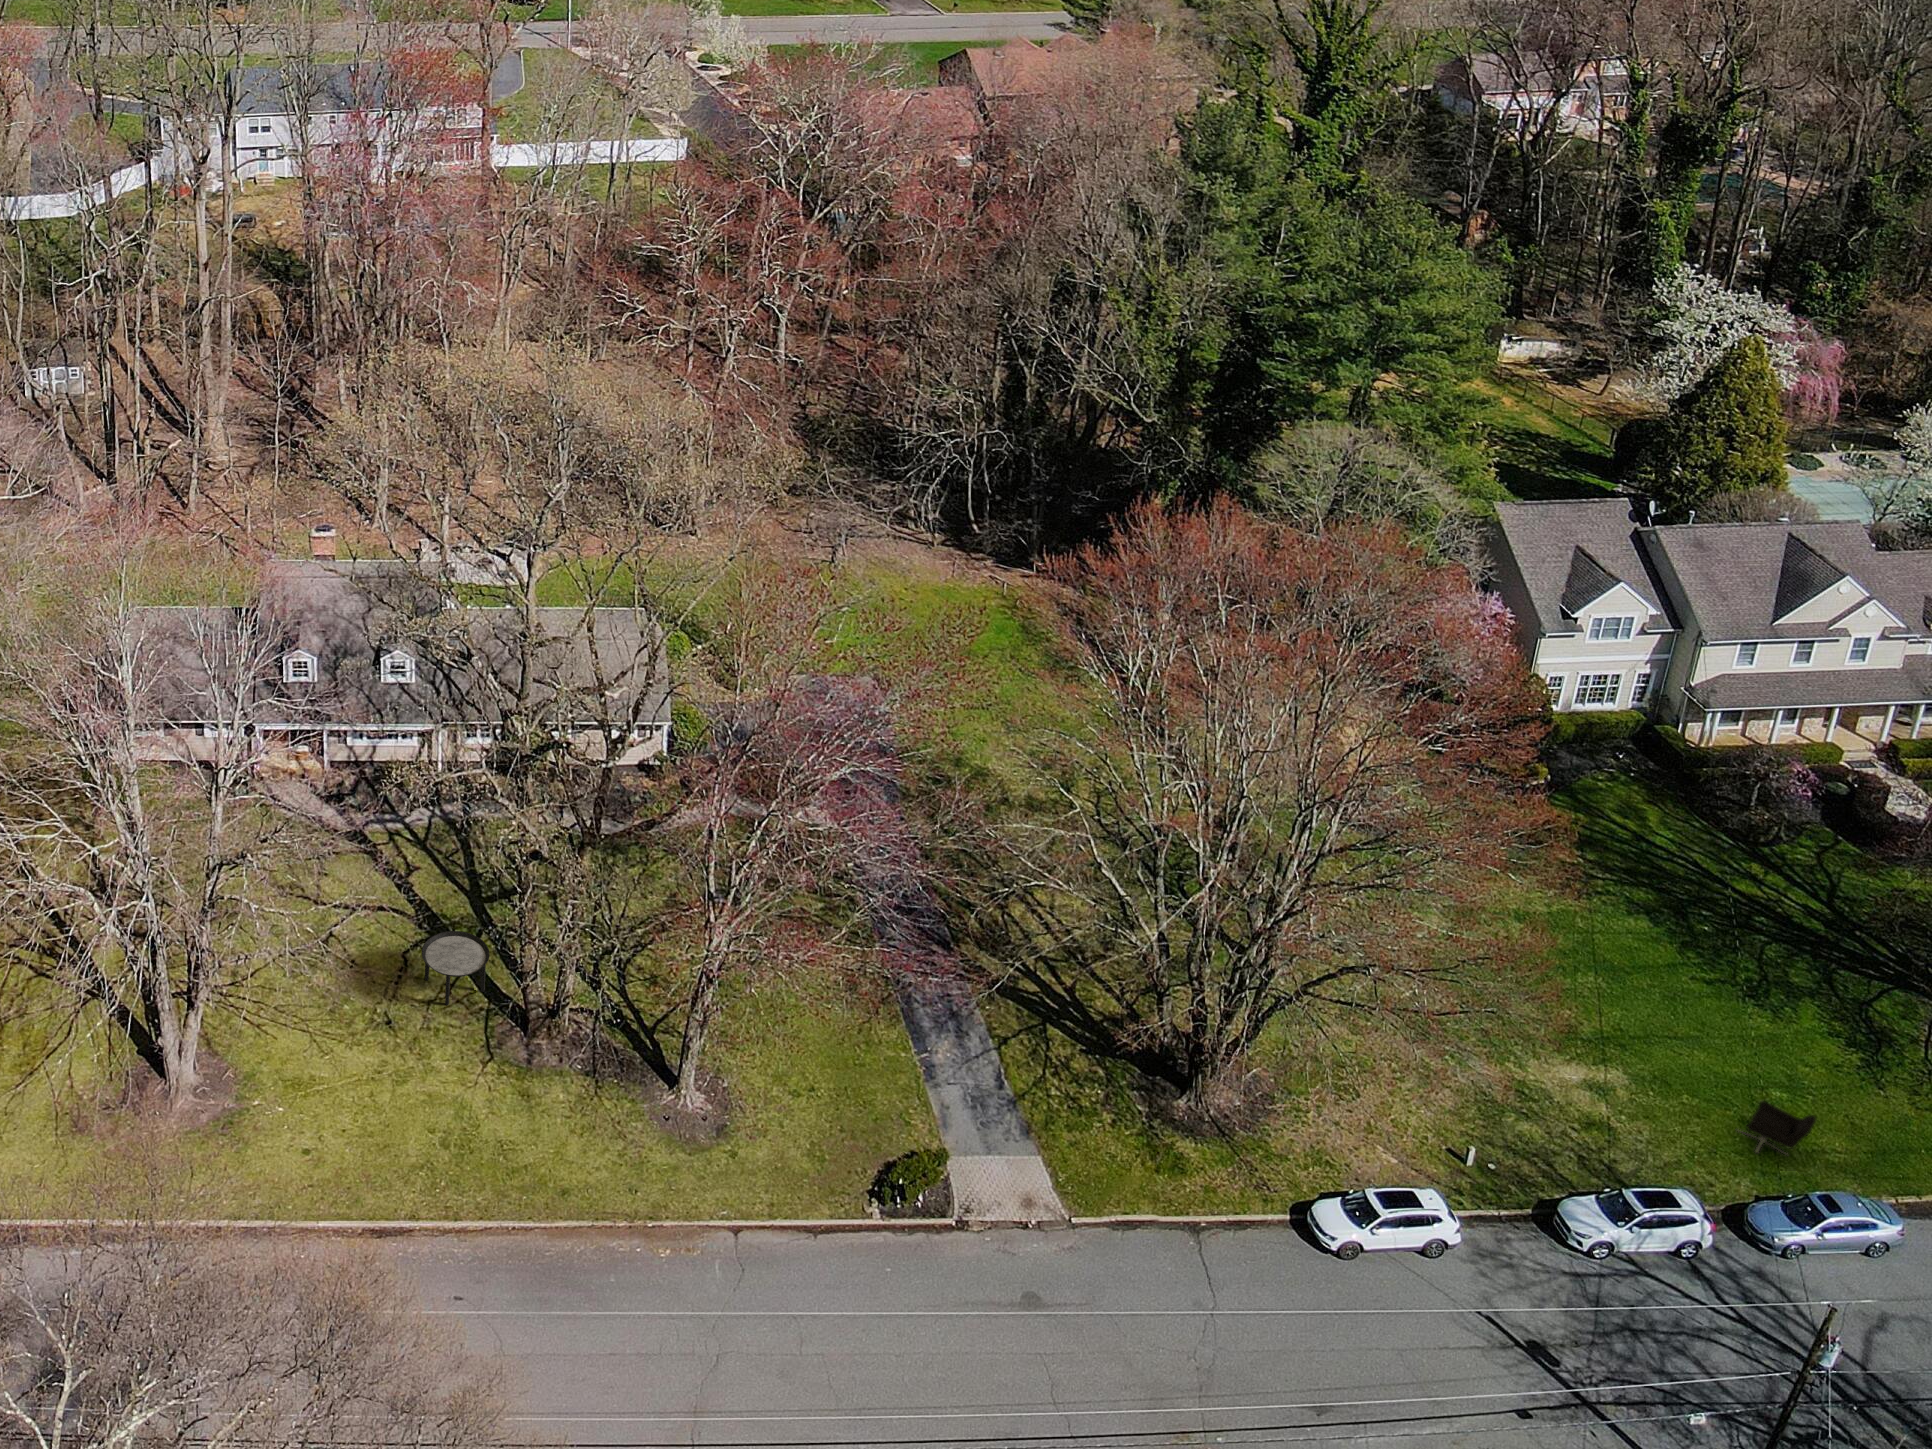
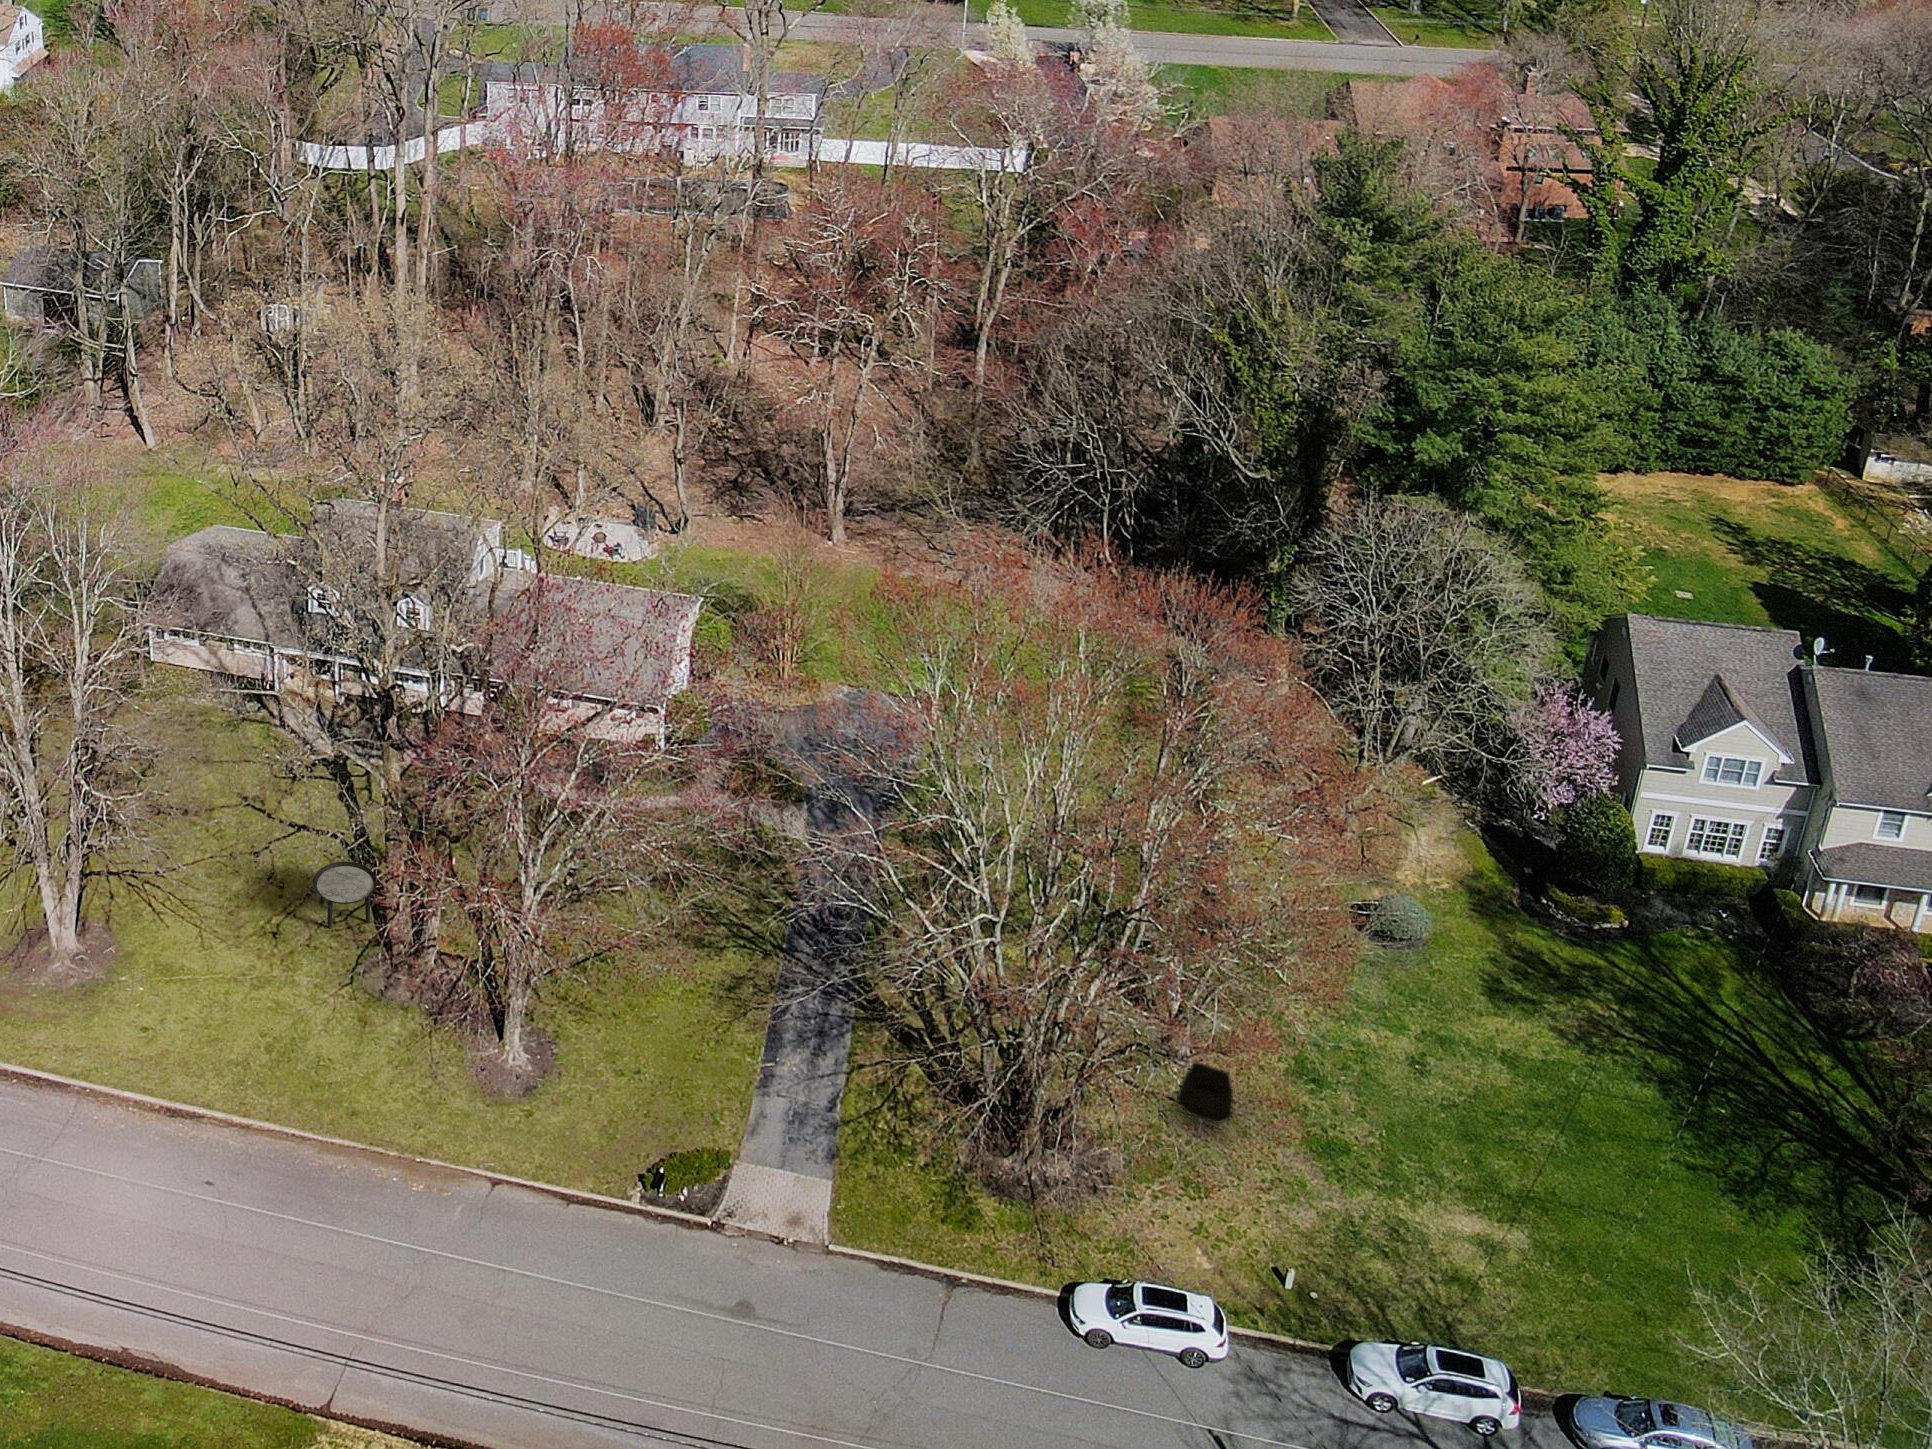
lounge chair: present [1738,1101,1816,1155] -> present [1177,1062,1233,1135]

